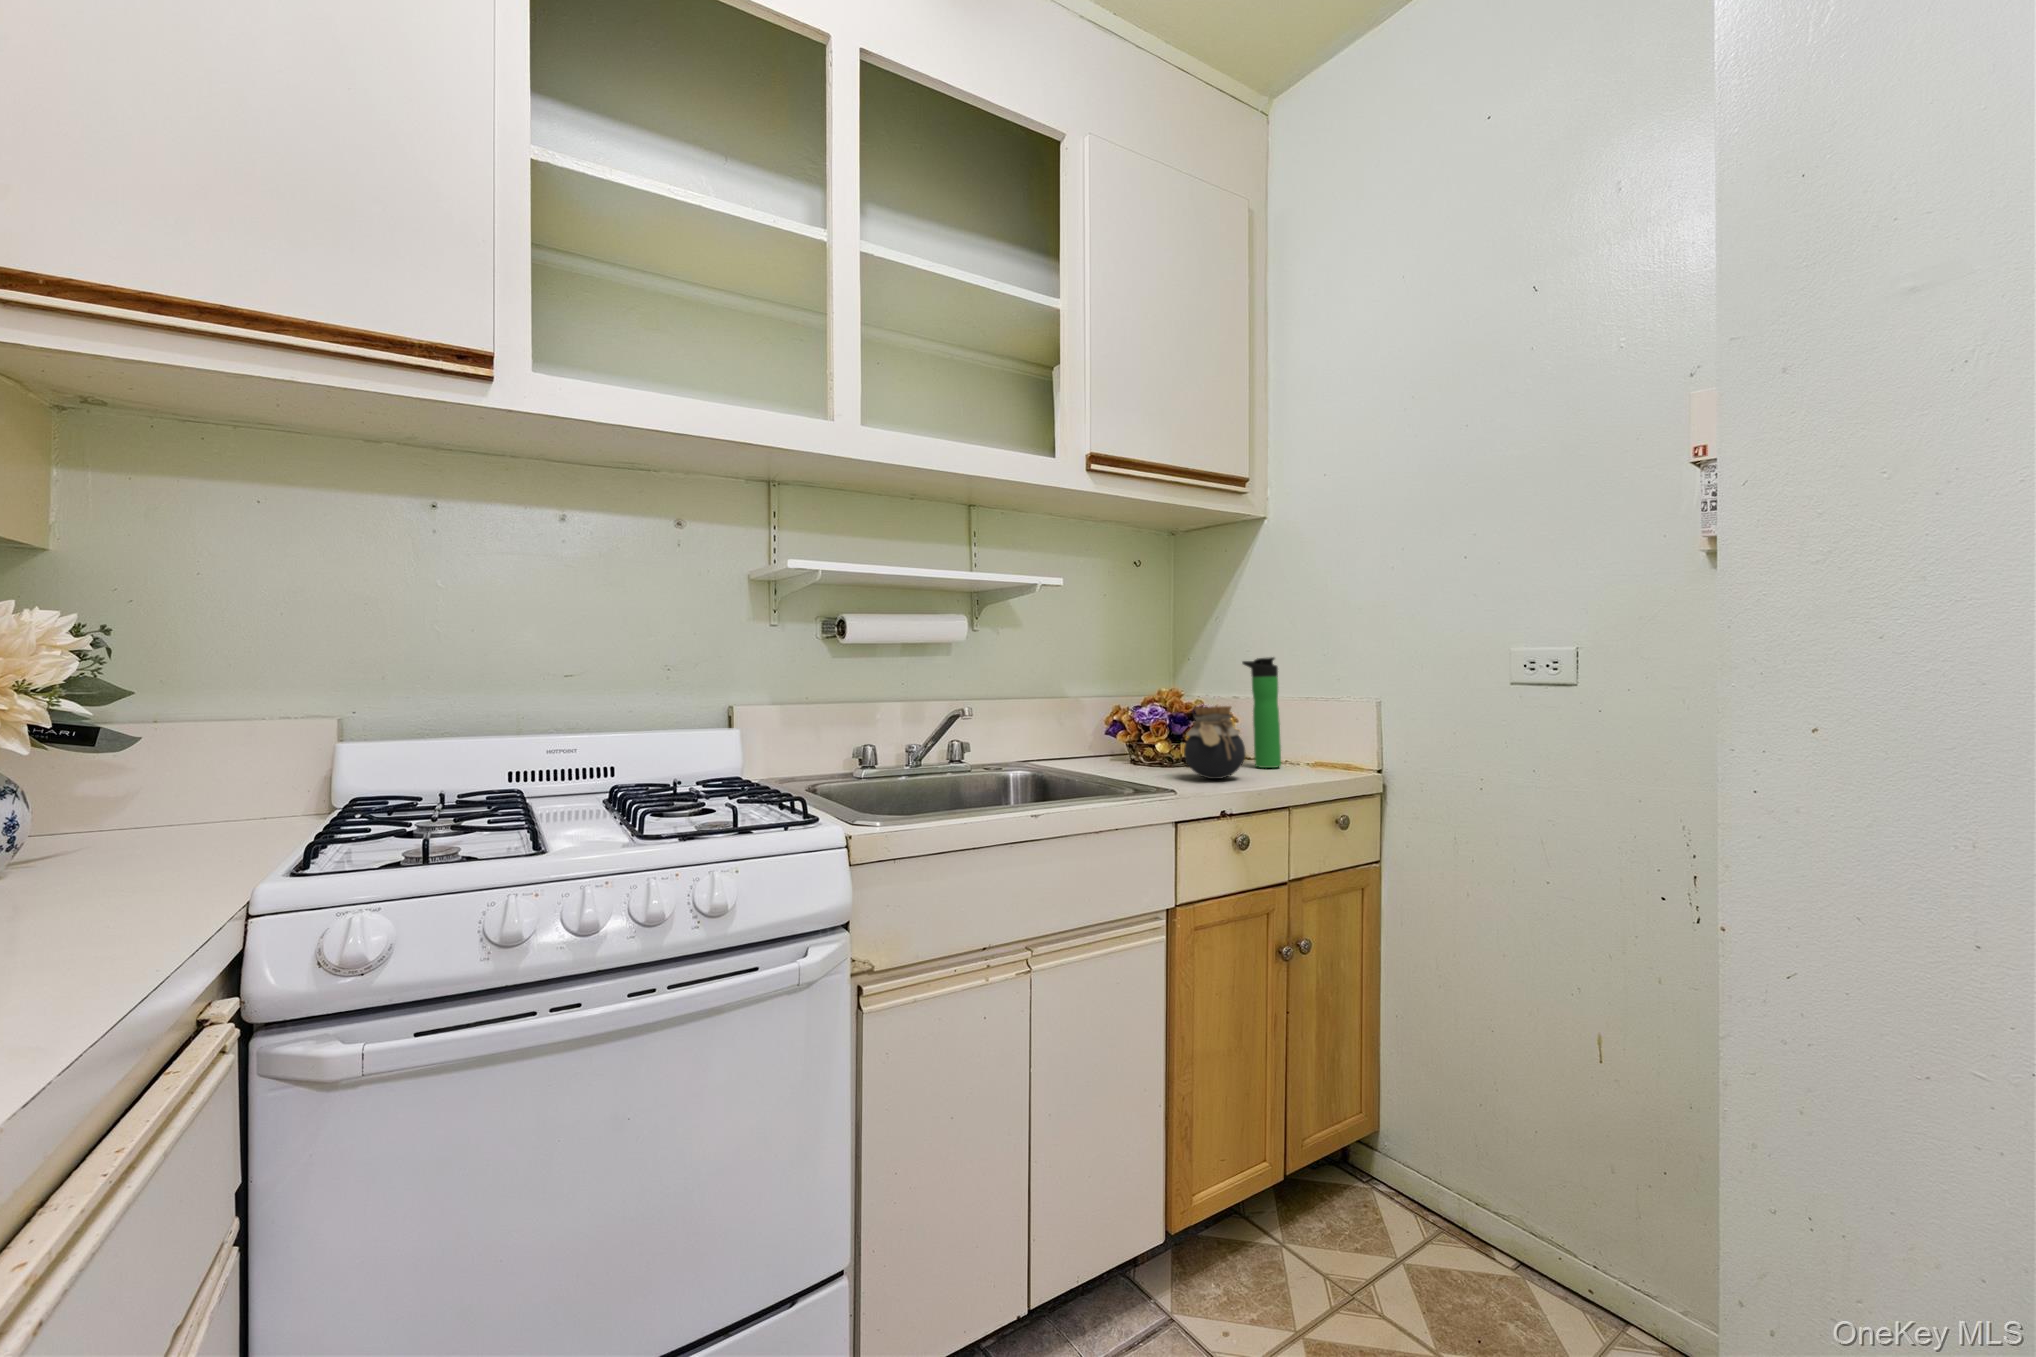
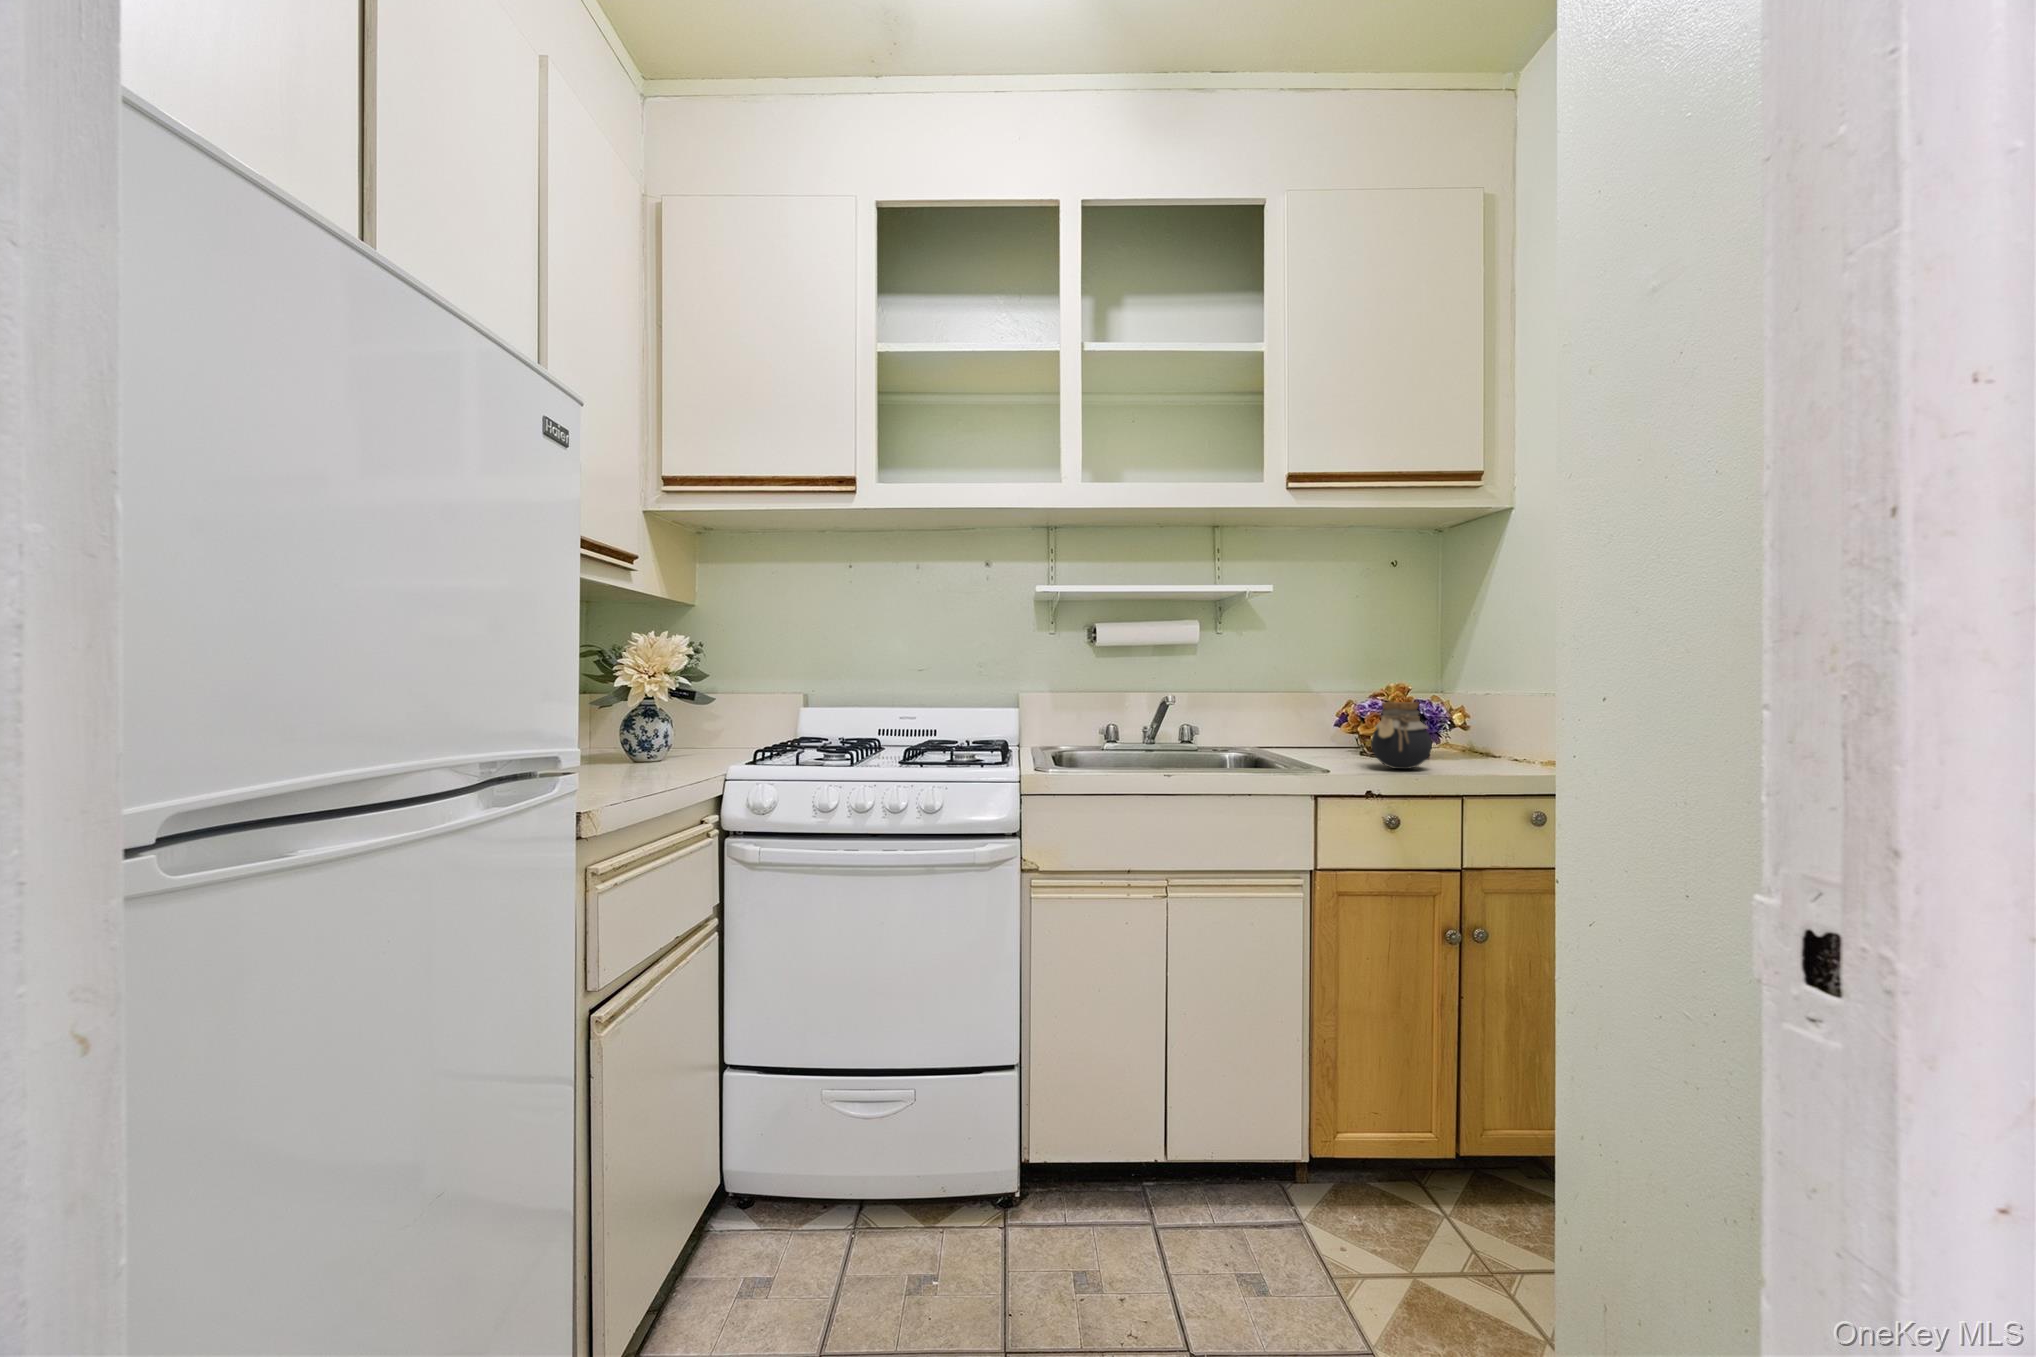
bottle: present [1242,657,1281,768] -> none [1467,656,1502,765]

